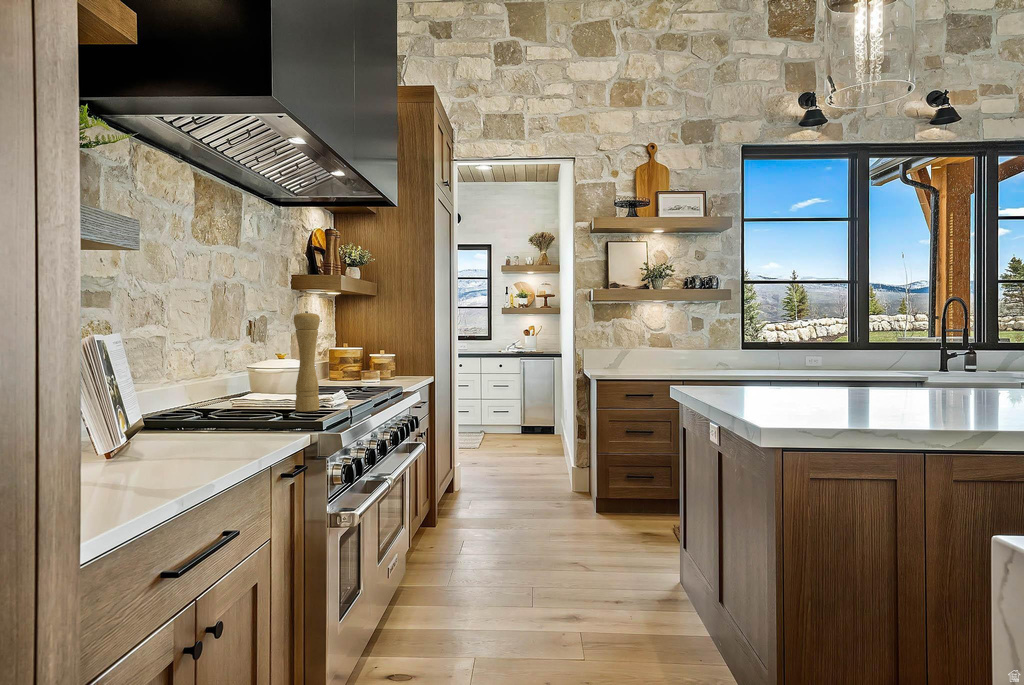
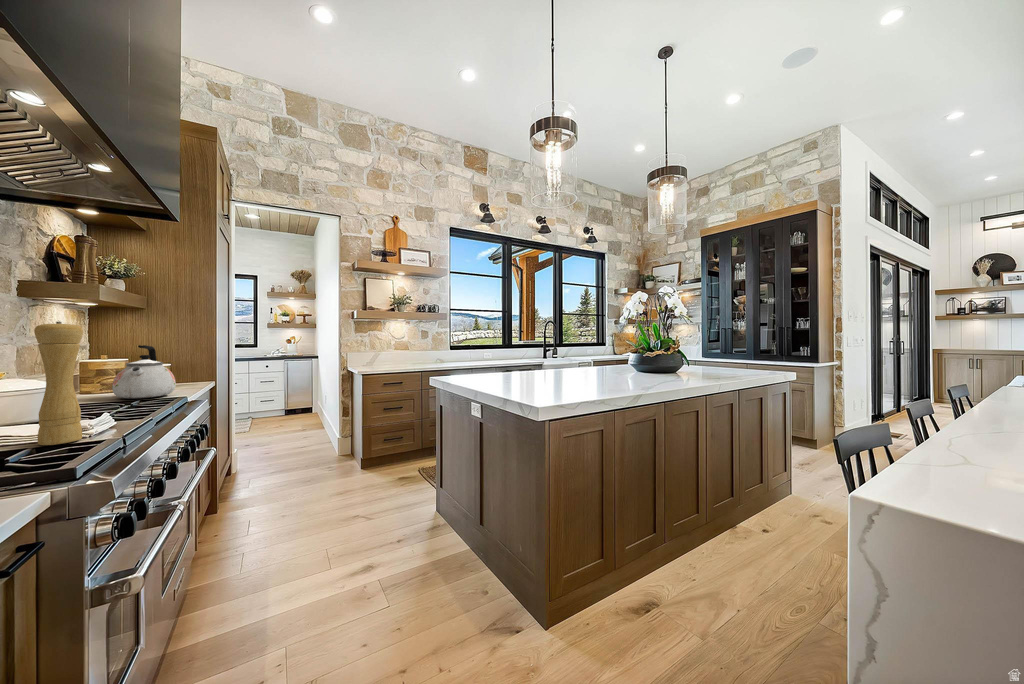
kettle: none [347,334,392,385] -> present [112,345,176,399]

